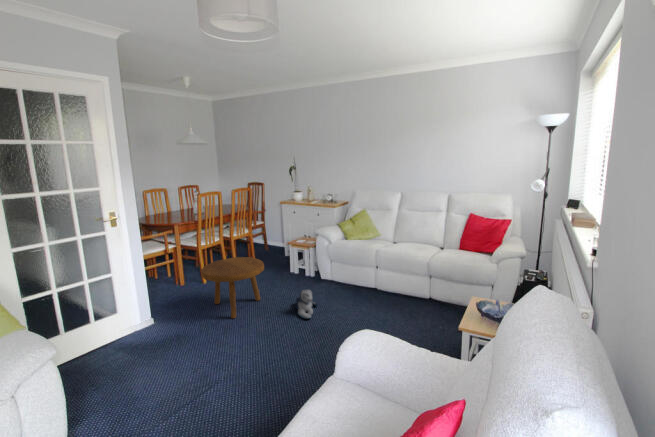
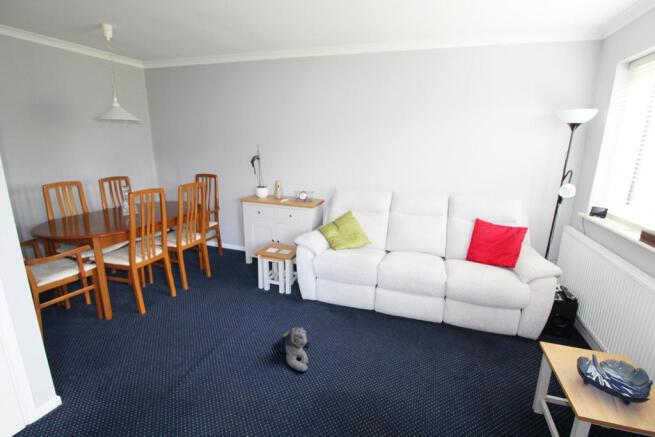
footstool: present [201,257,264,318] -> none [138,282,235,381]

